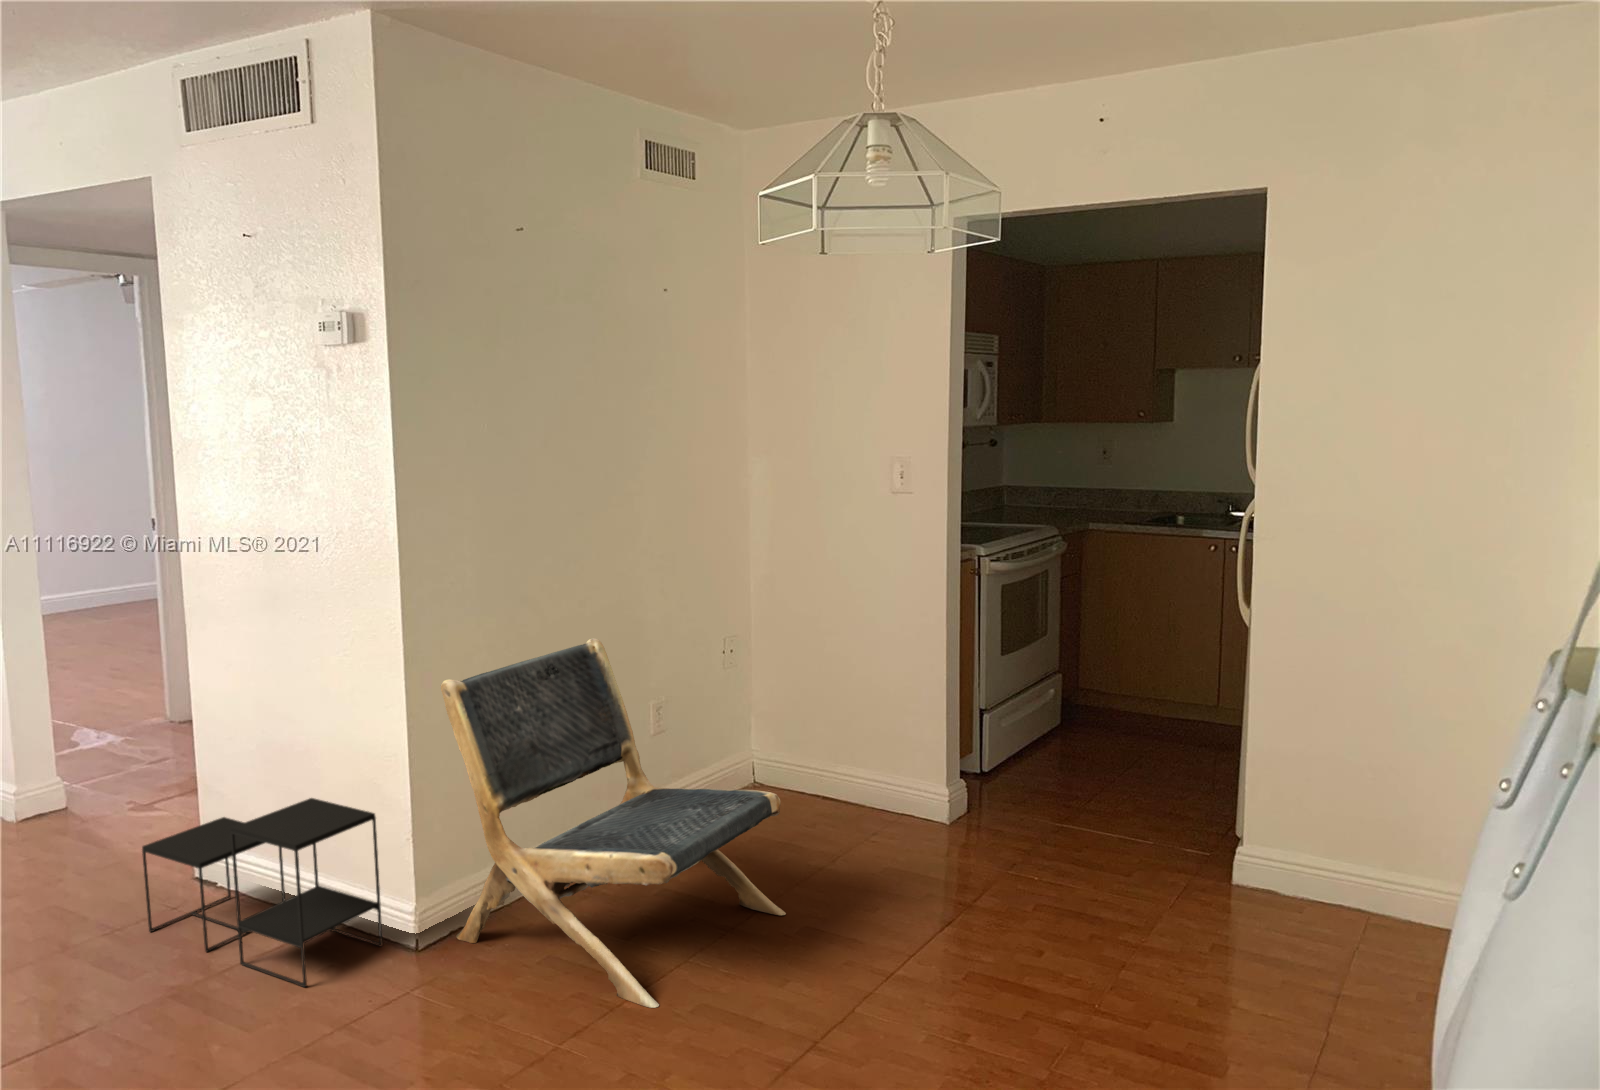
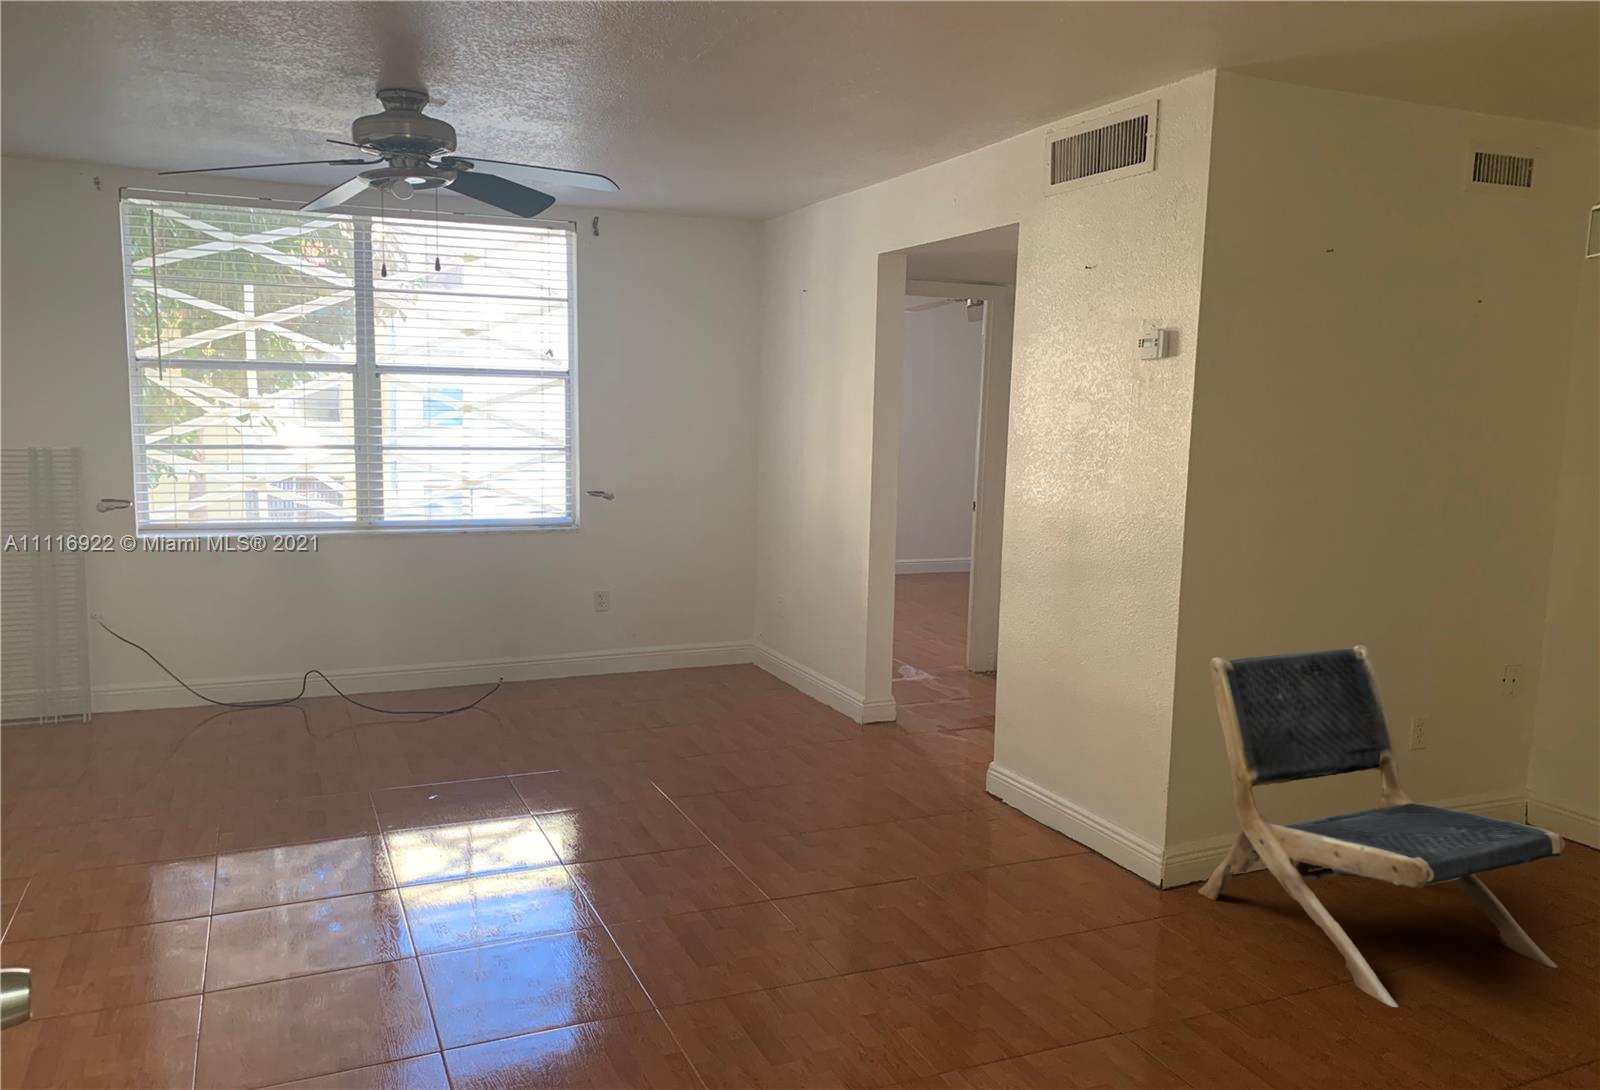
side table: present [142,798,383,987] -> none [953,740,1139,893]

